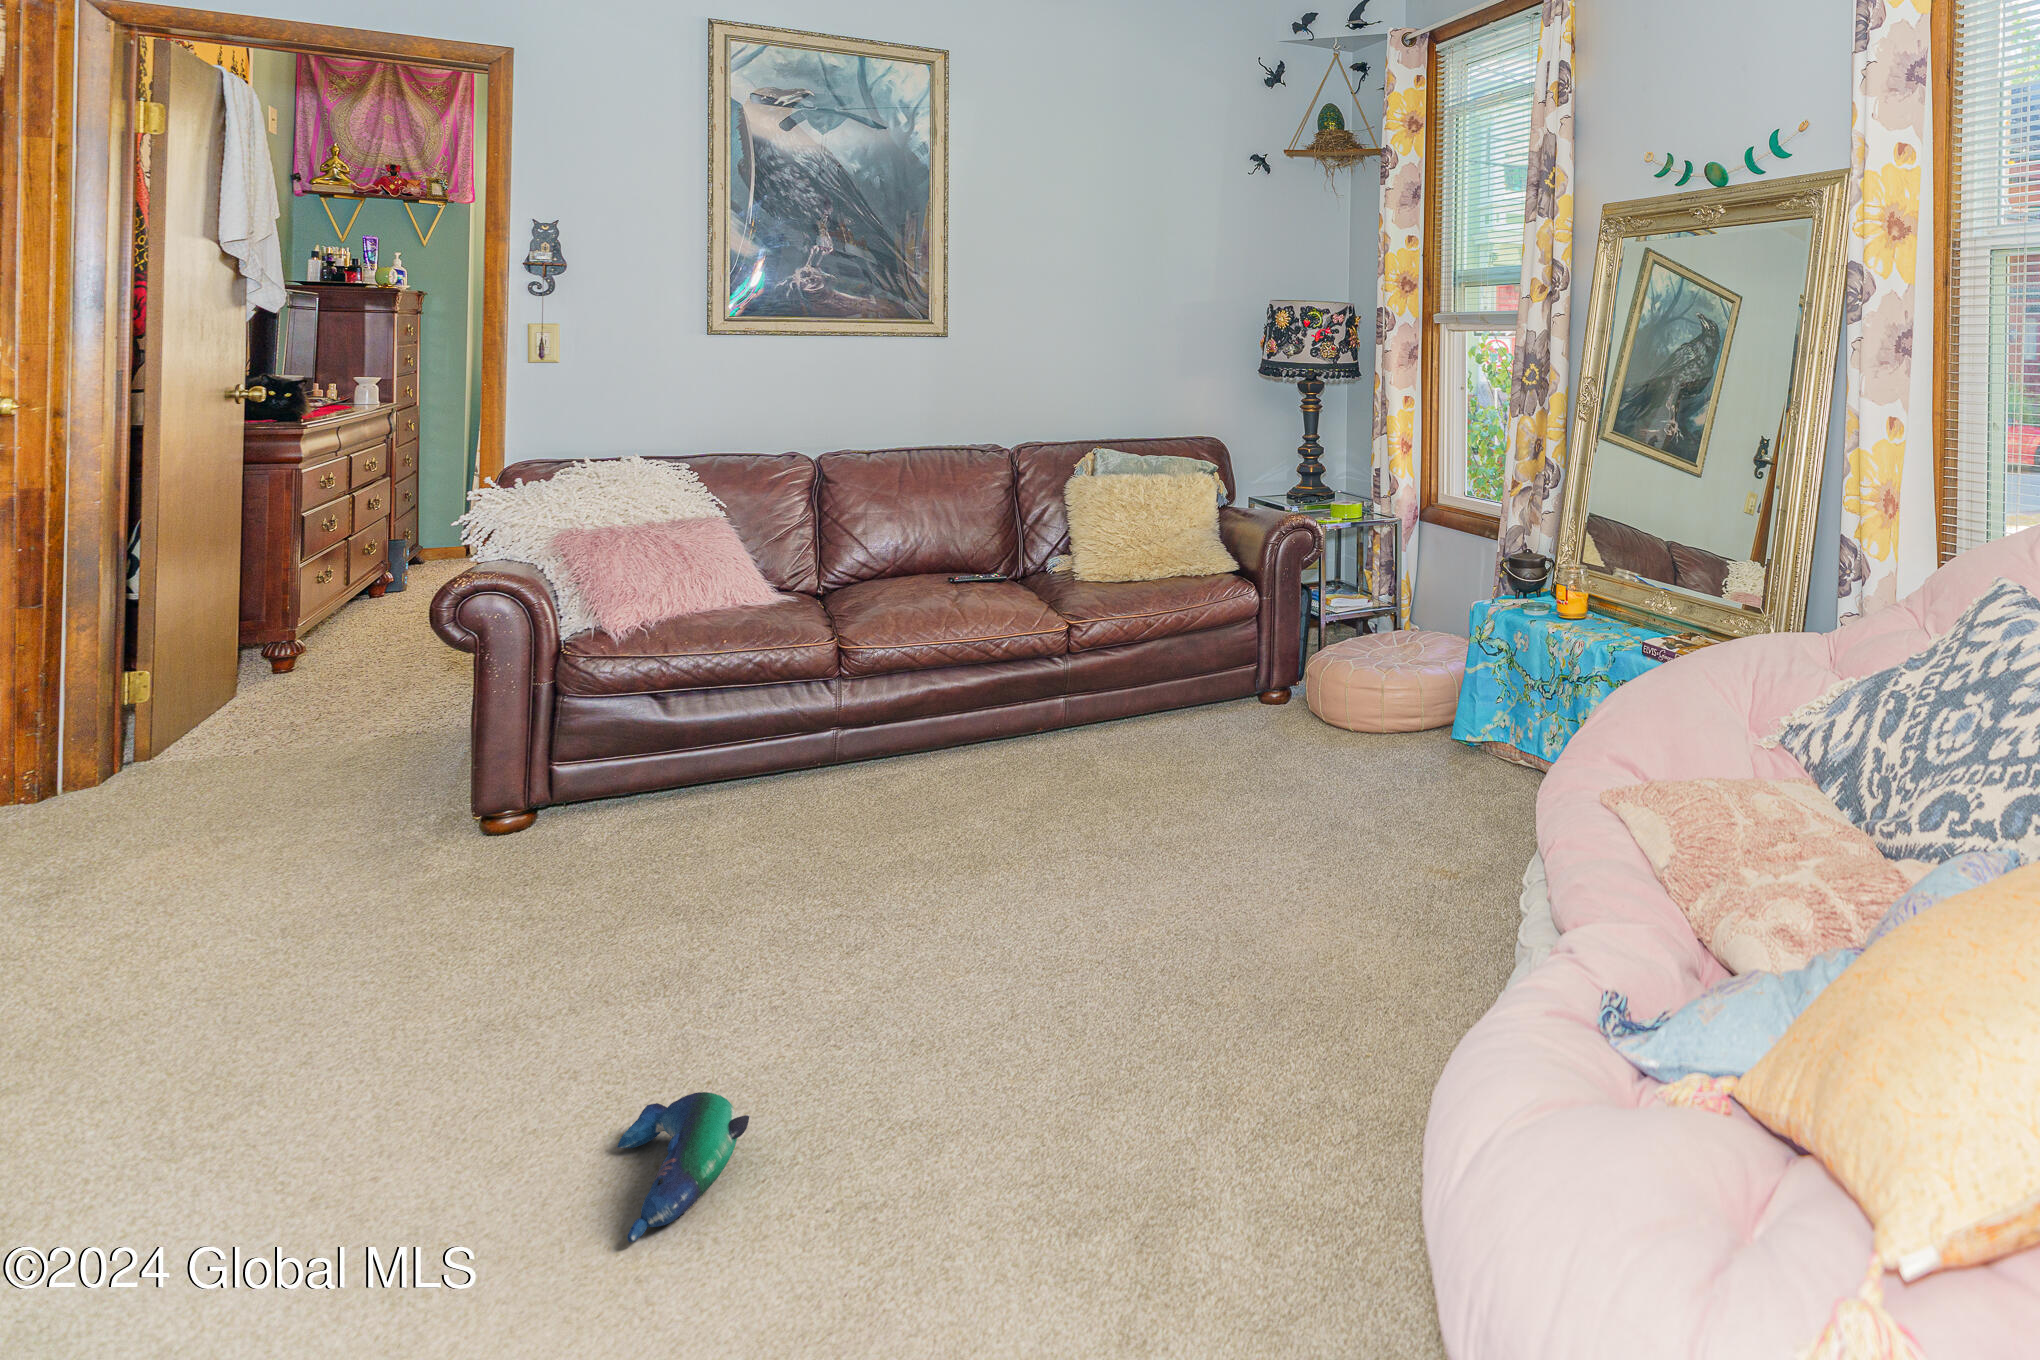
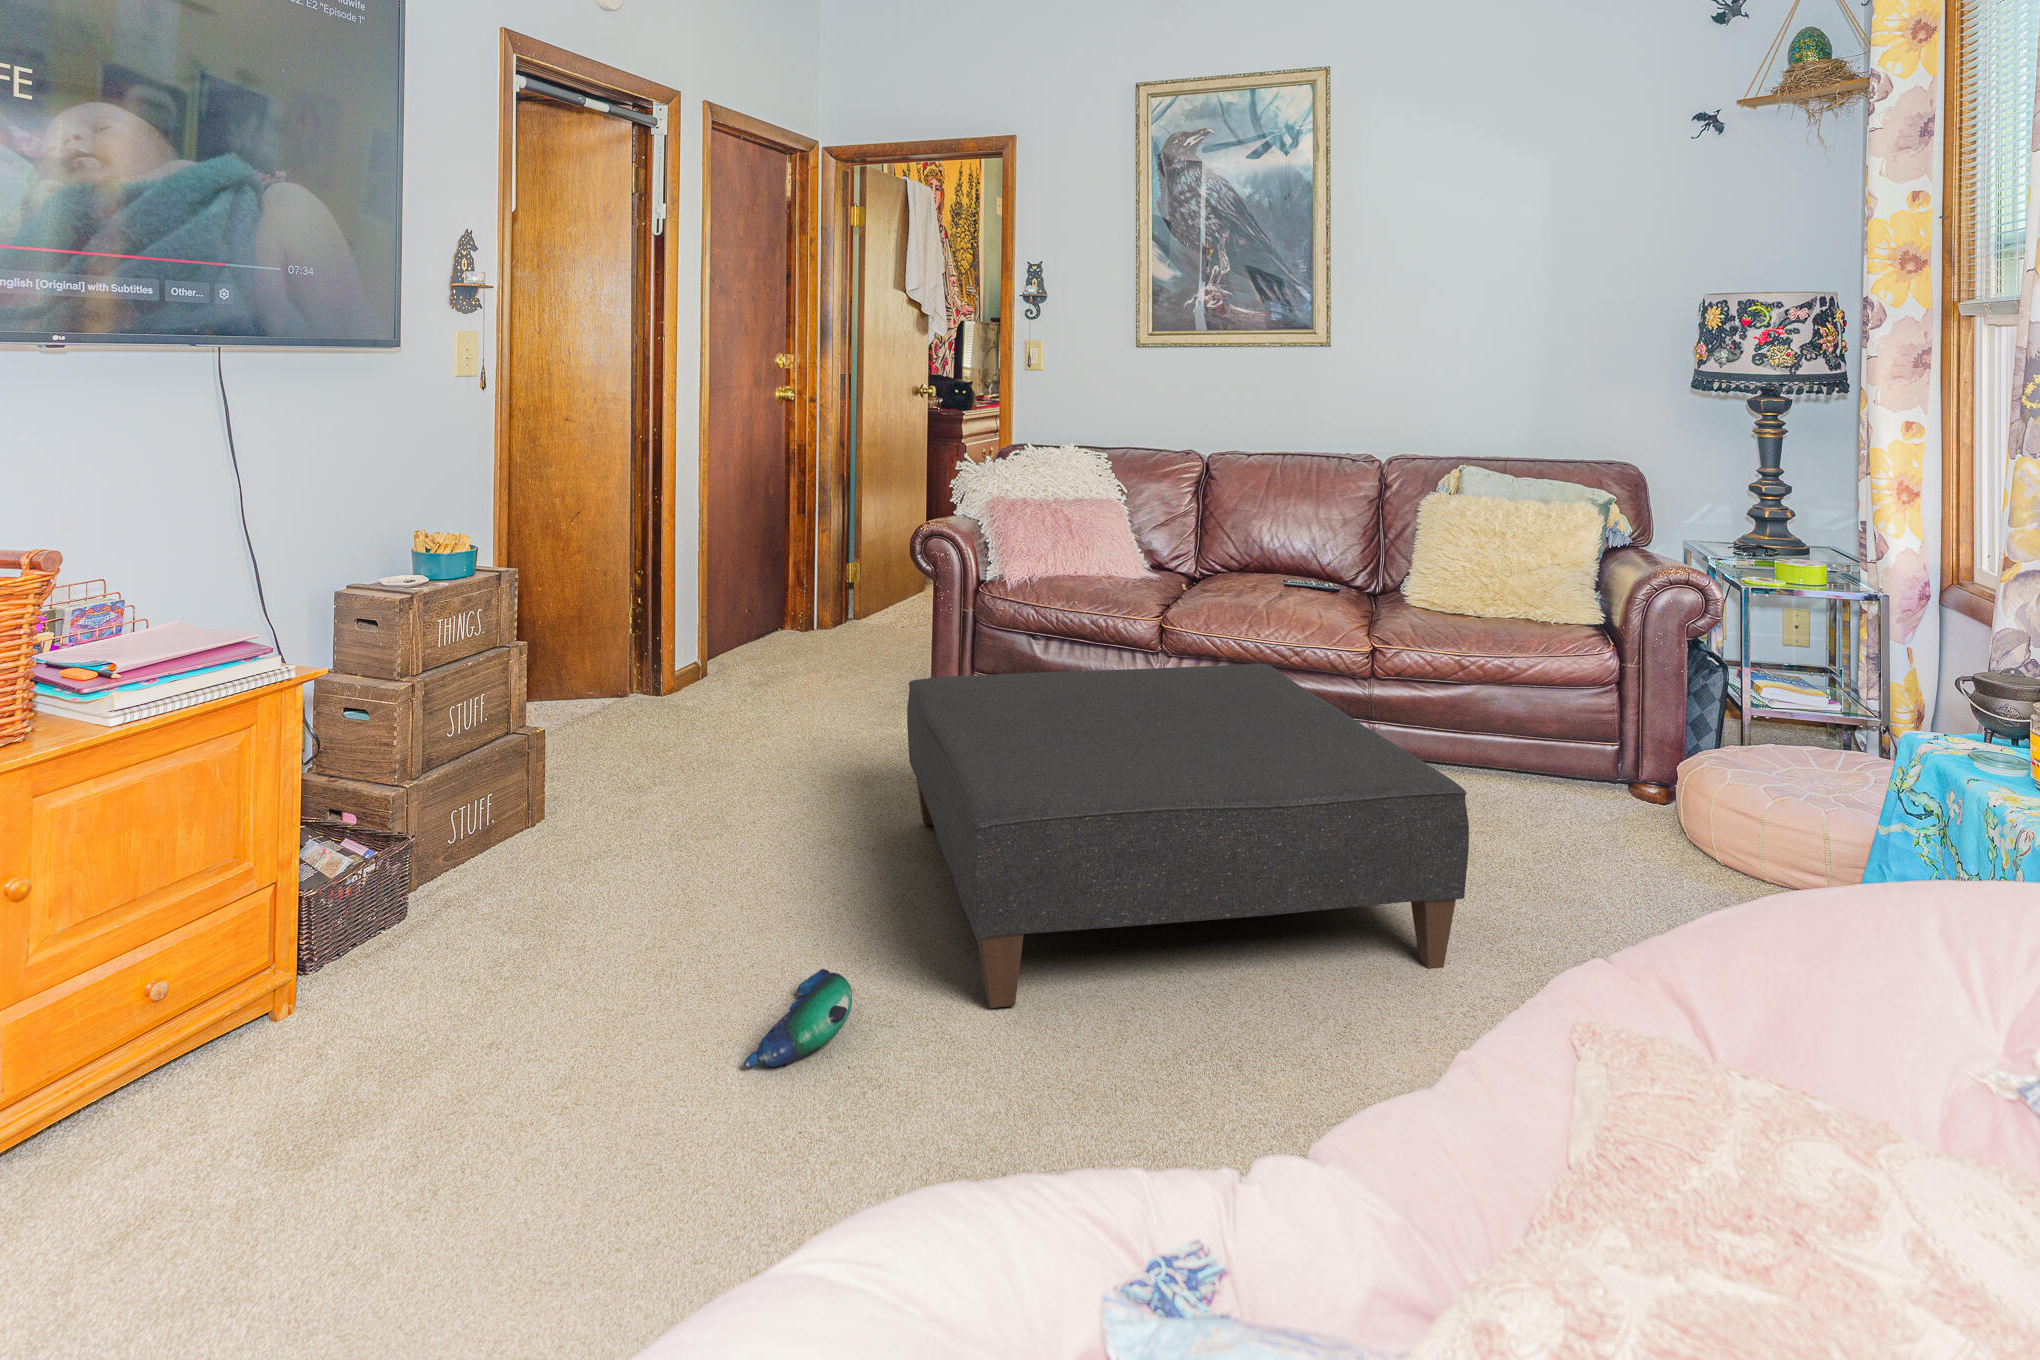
ottoman: none [577,654,1263,1055] -> present [907,664,1469,1008]

